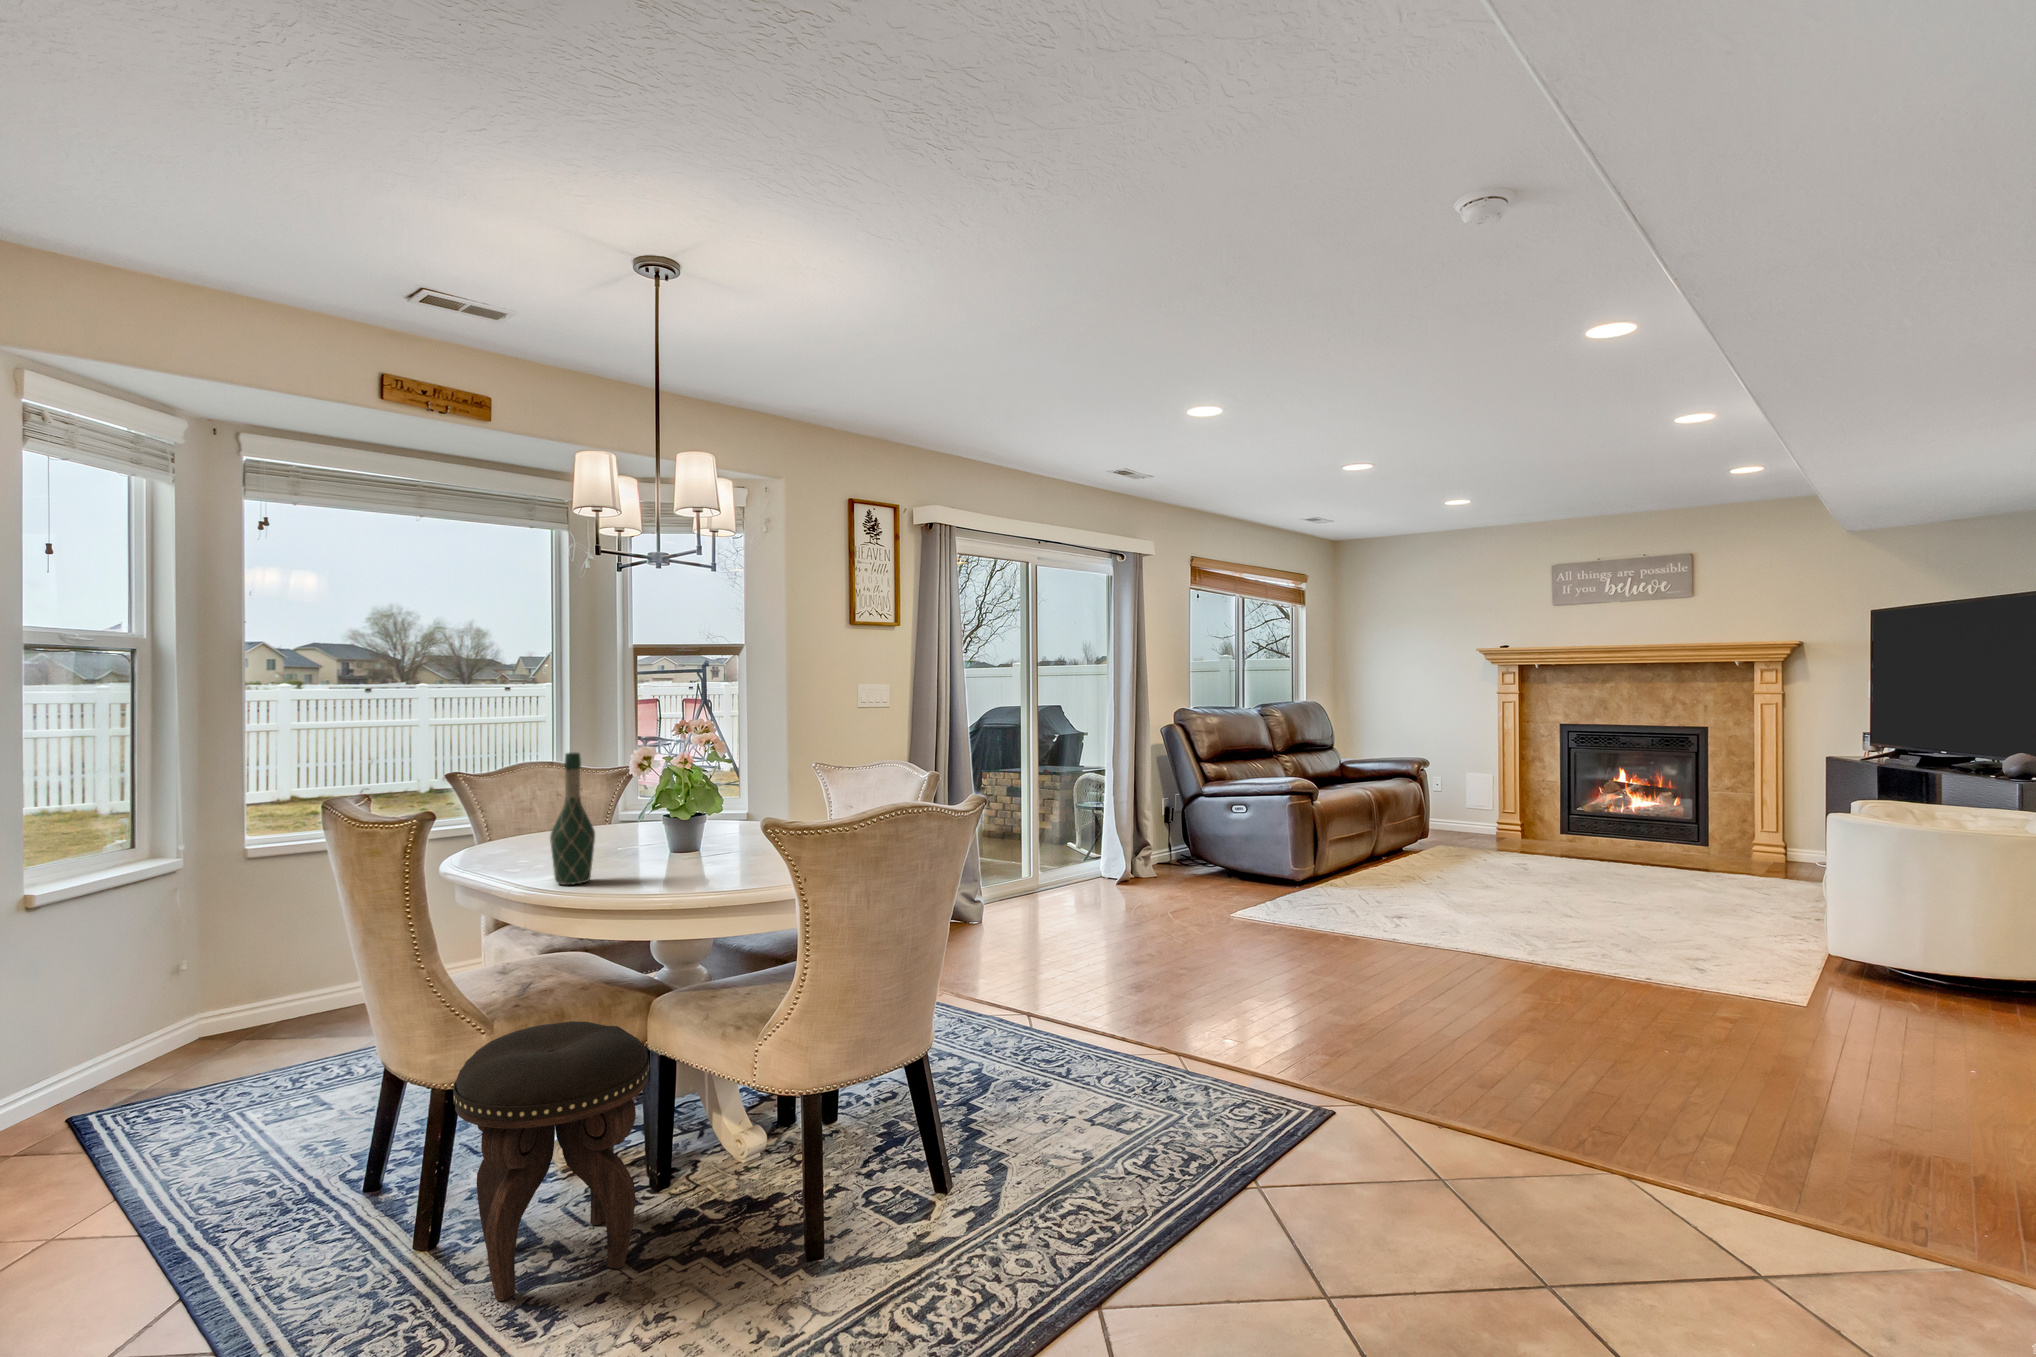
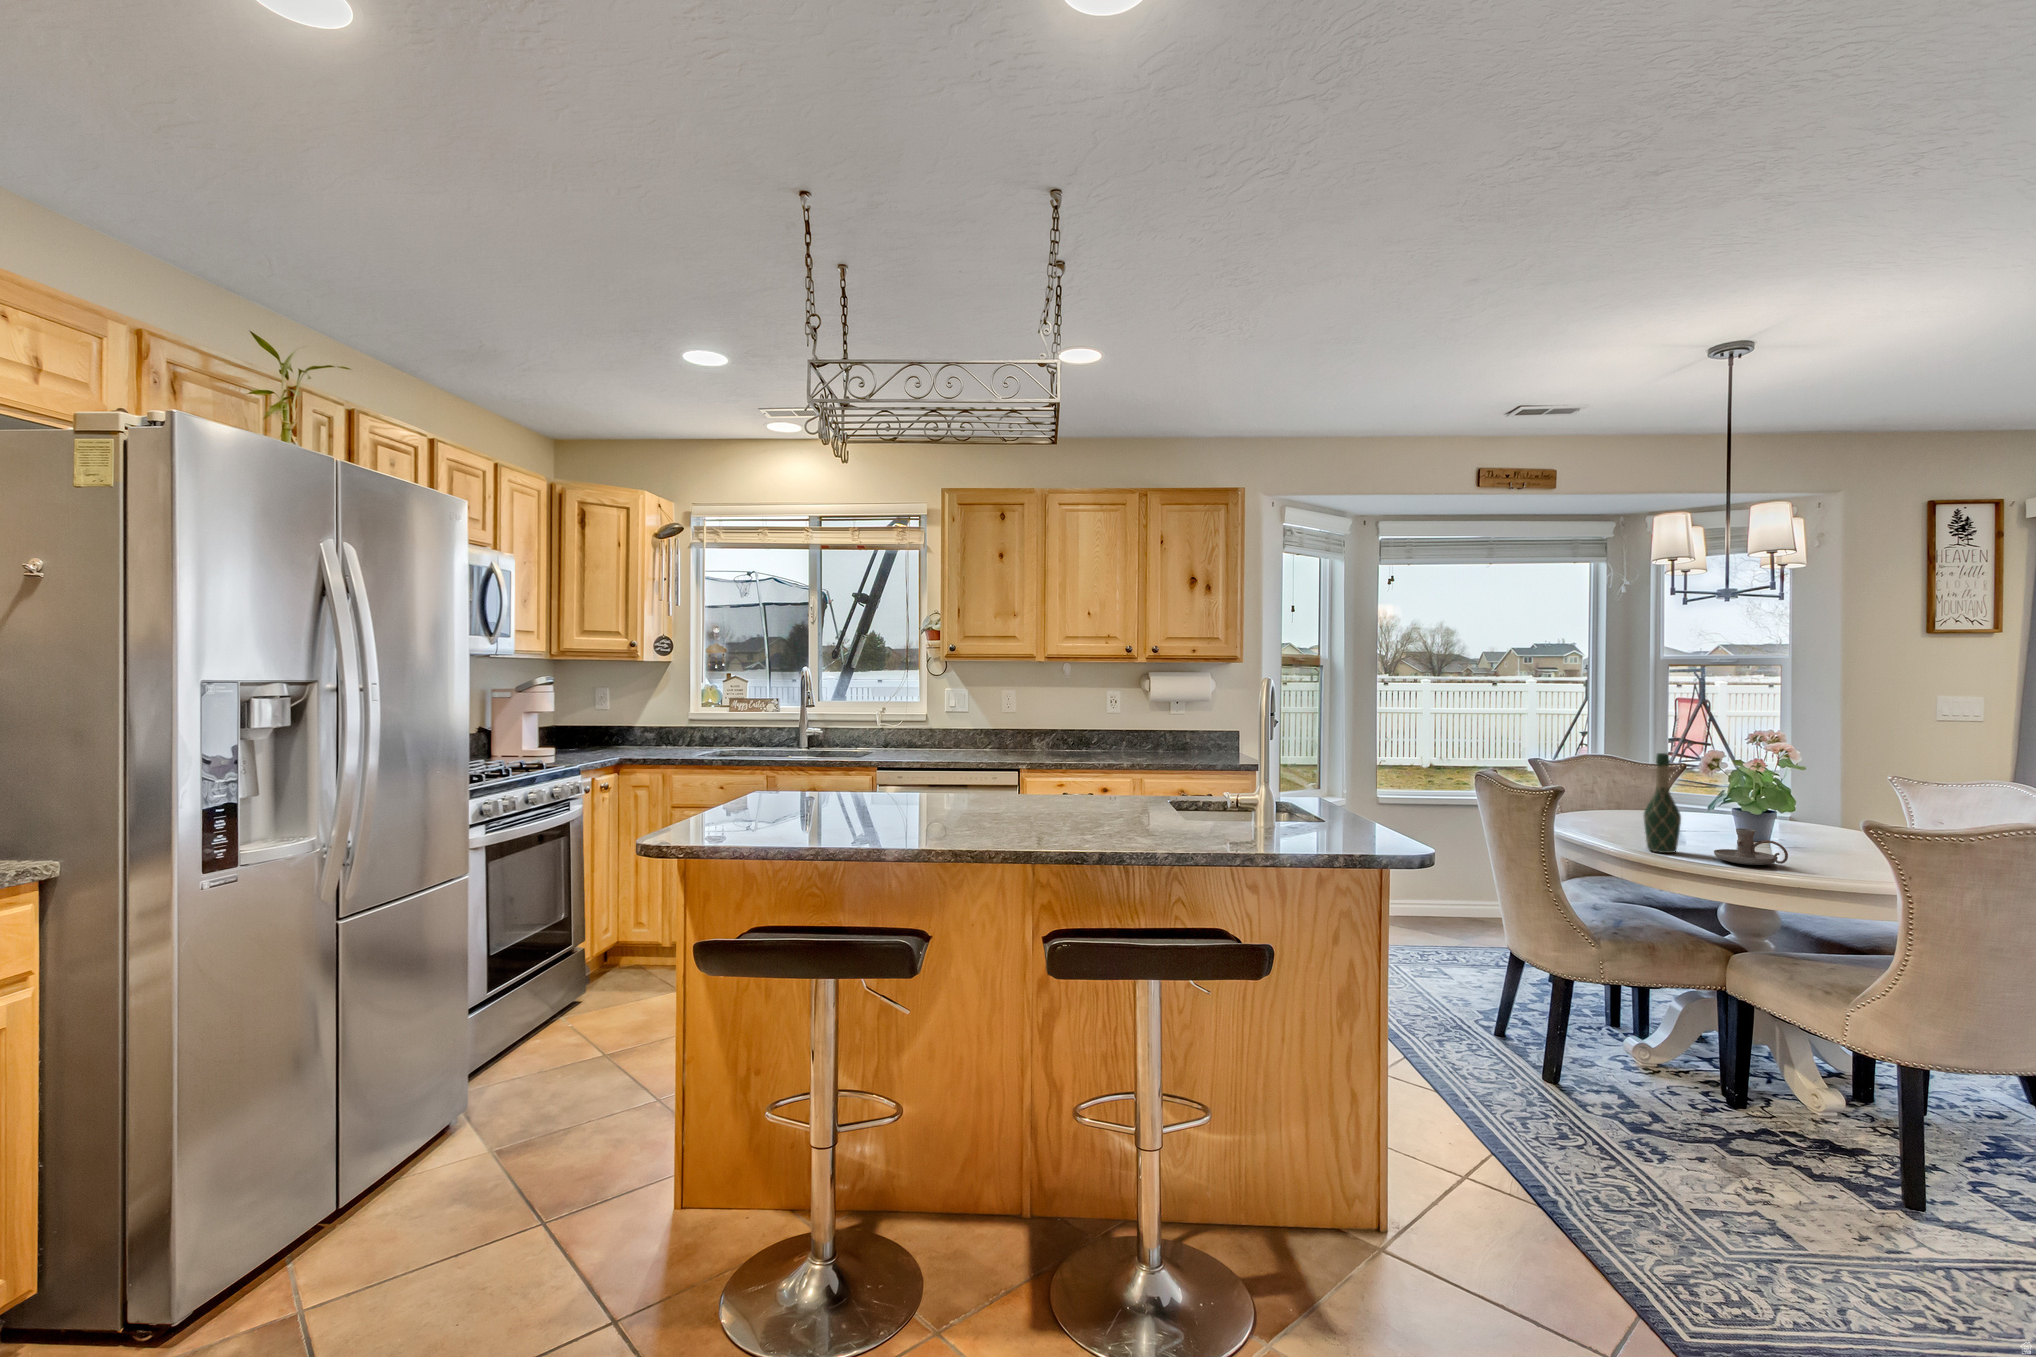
candle holder: none [629,840,704,885] -> present [1714,829,1788,865]
footstool: present [453,1021,649,1301] -> none [1580,951,1738,1146]

